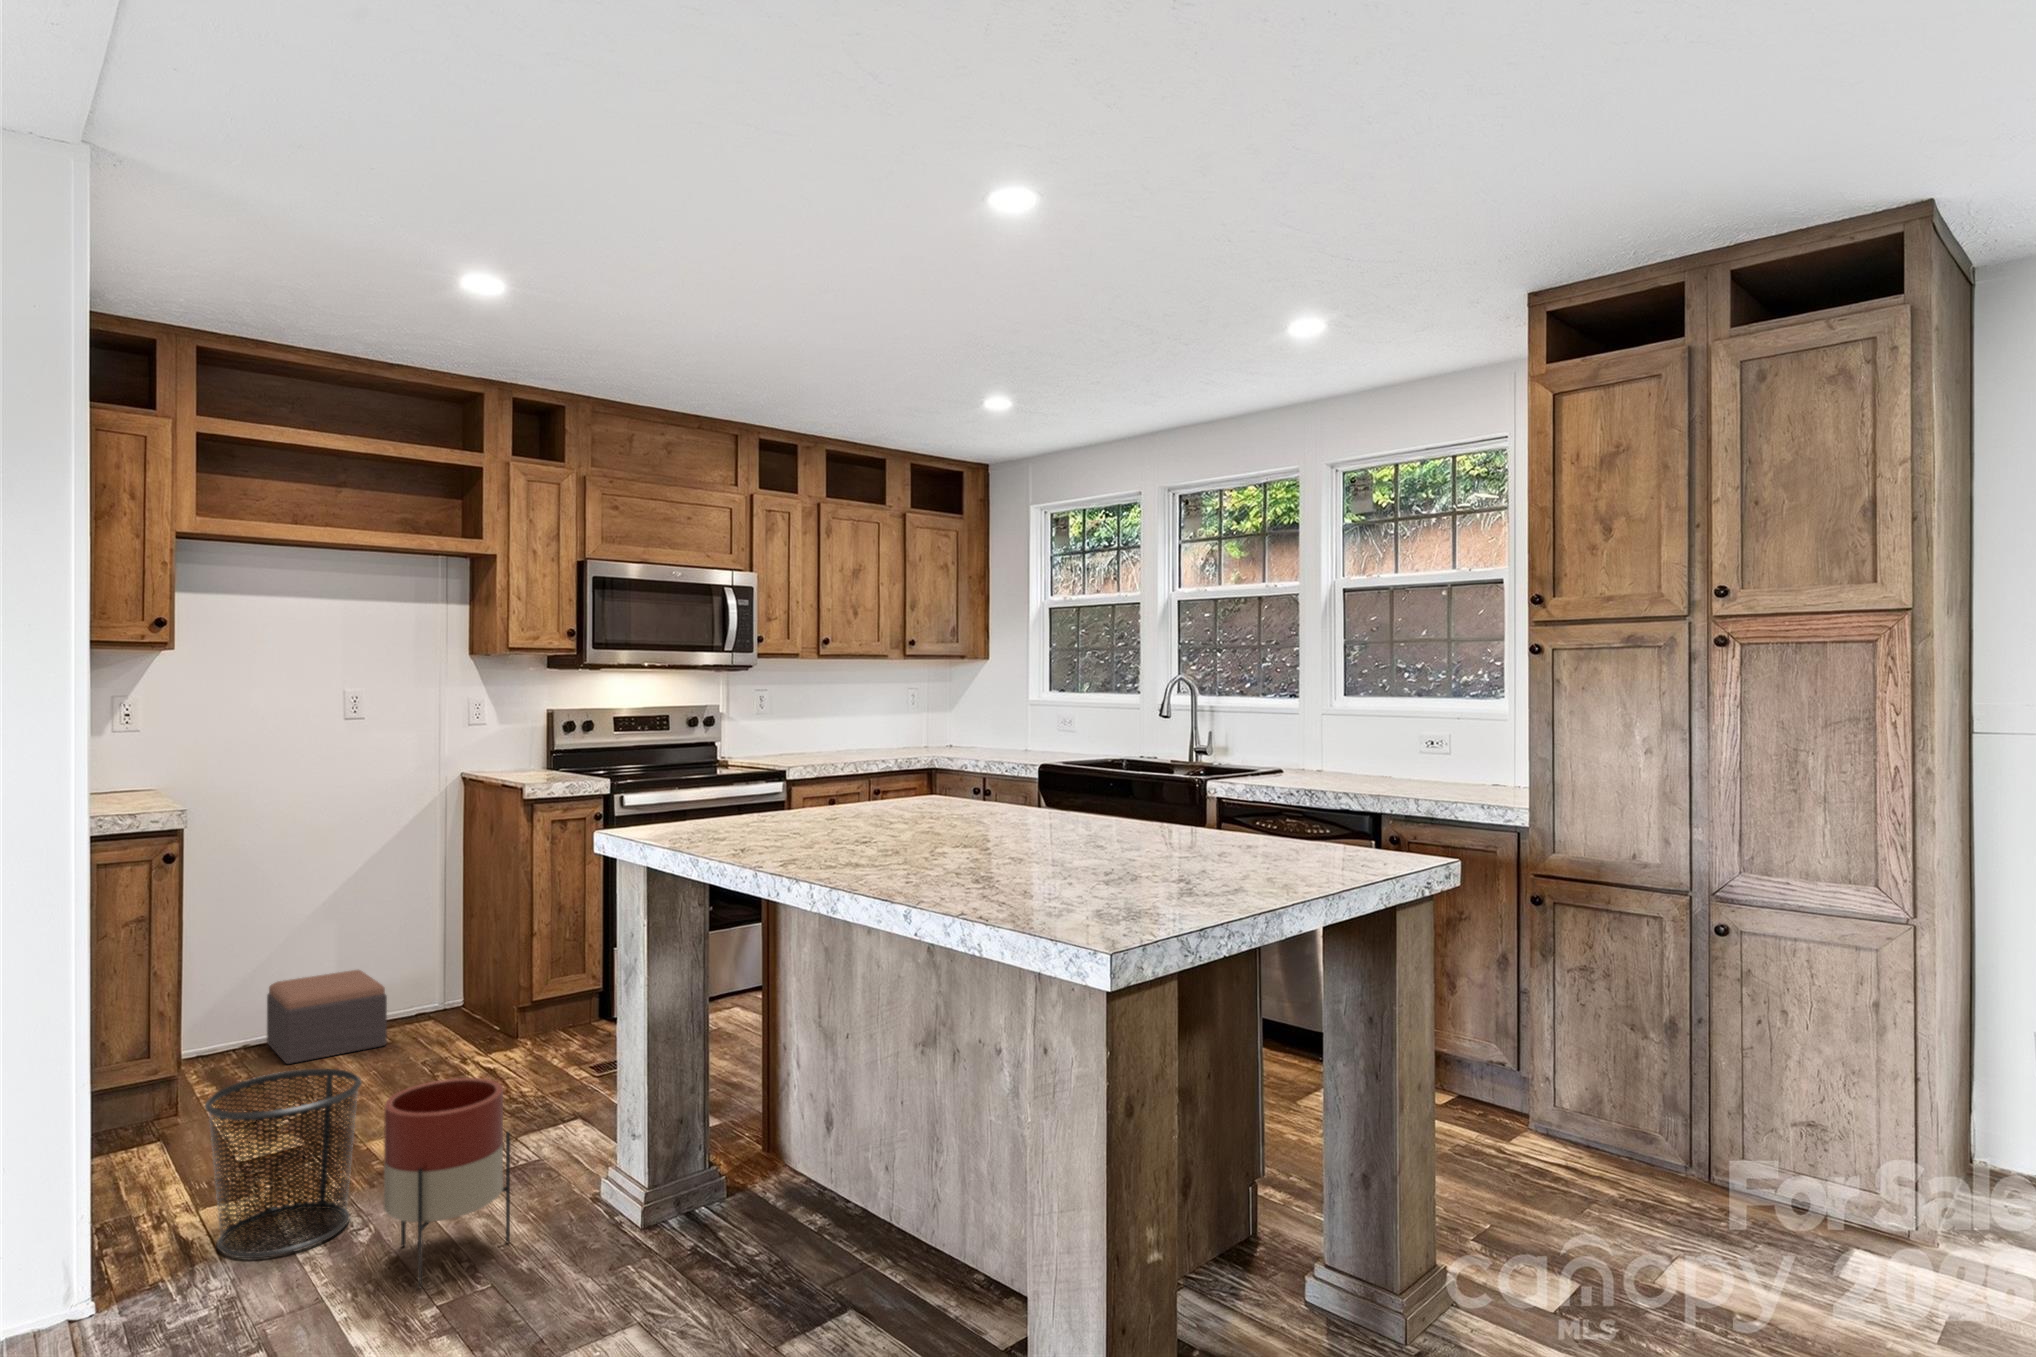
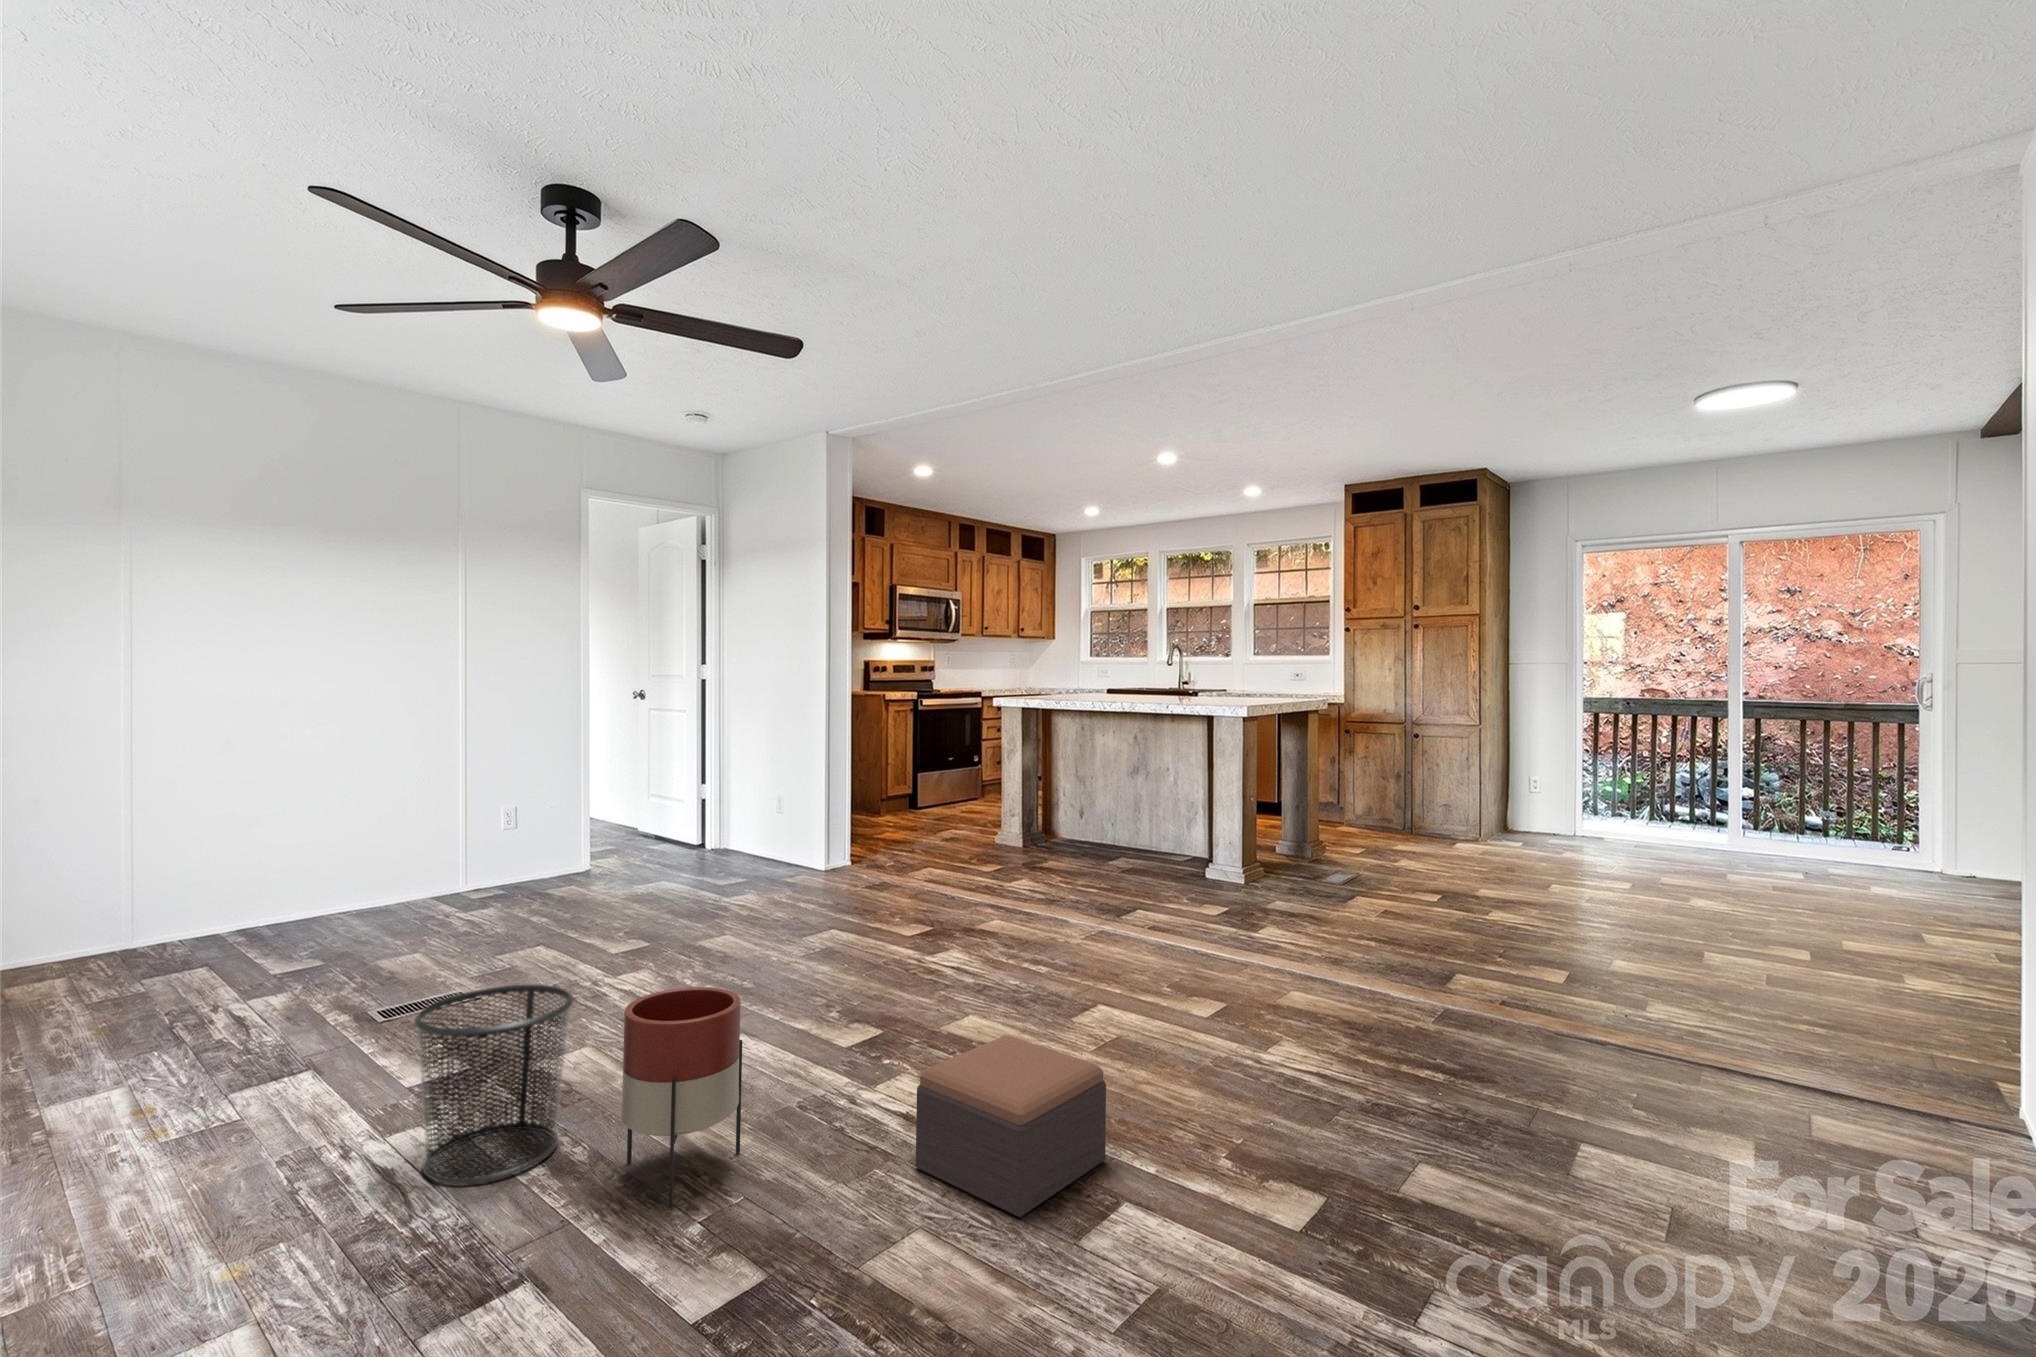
footstool: present [267,970,387,1064] -> present [916,1036,1106,1217]

